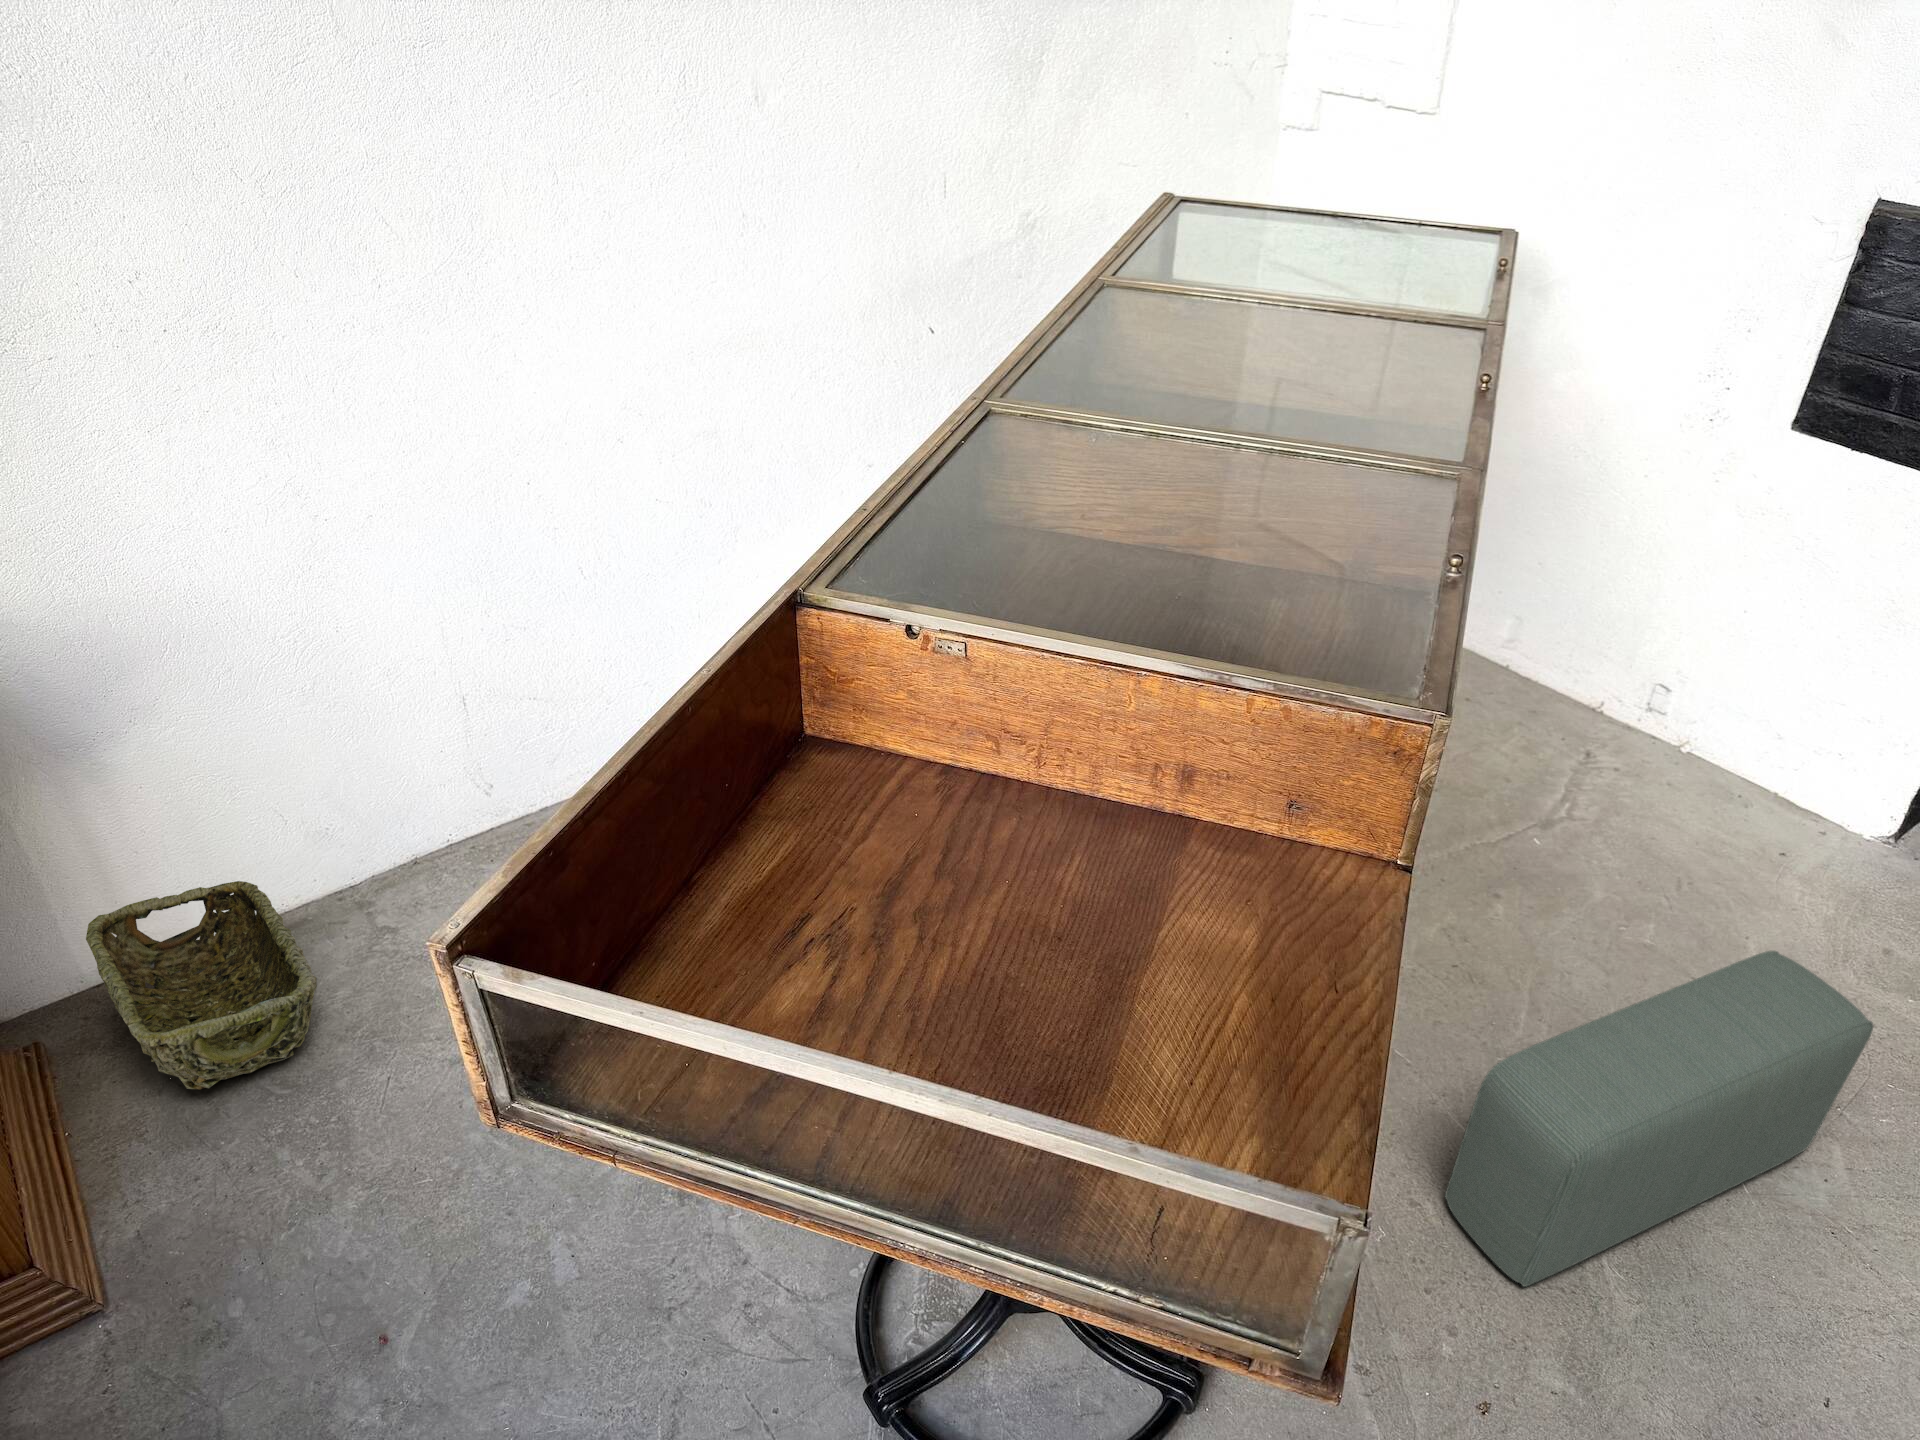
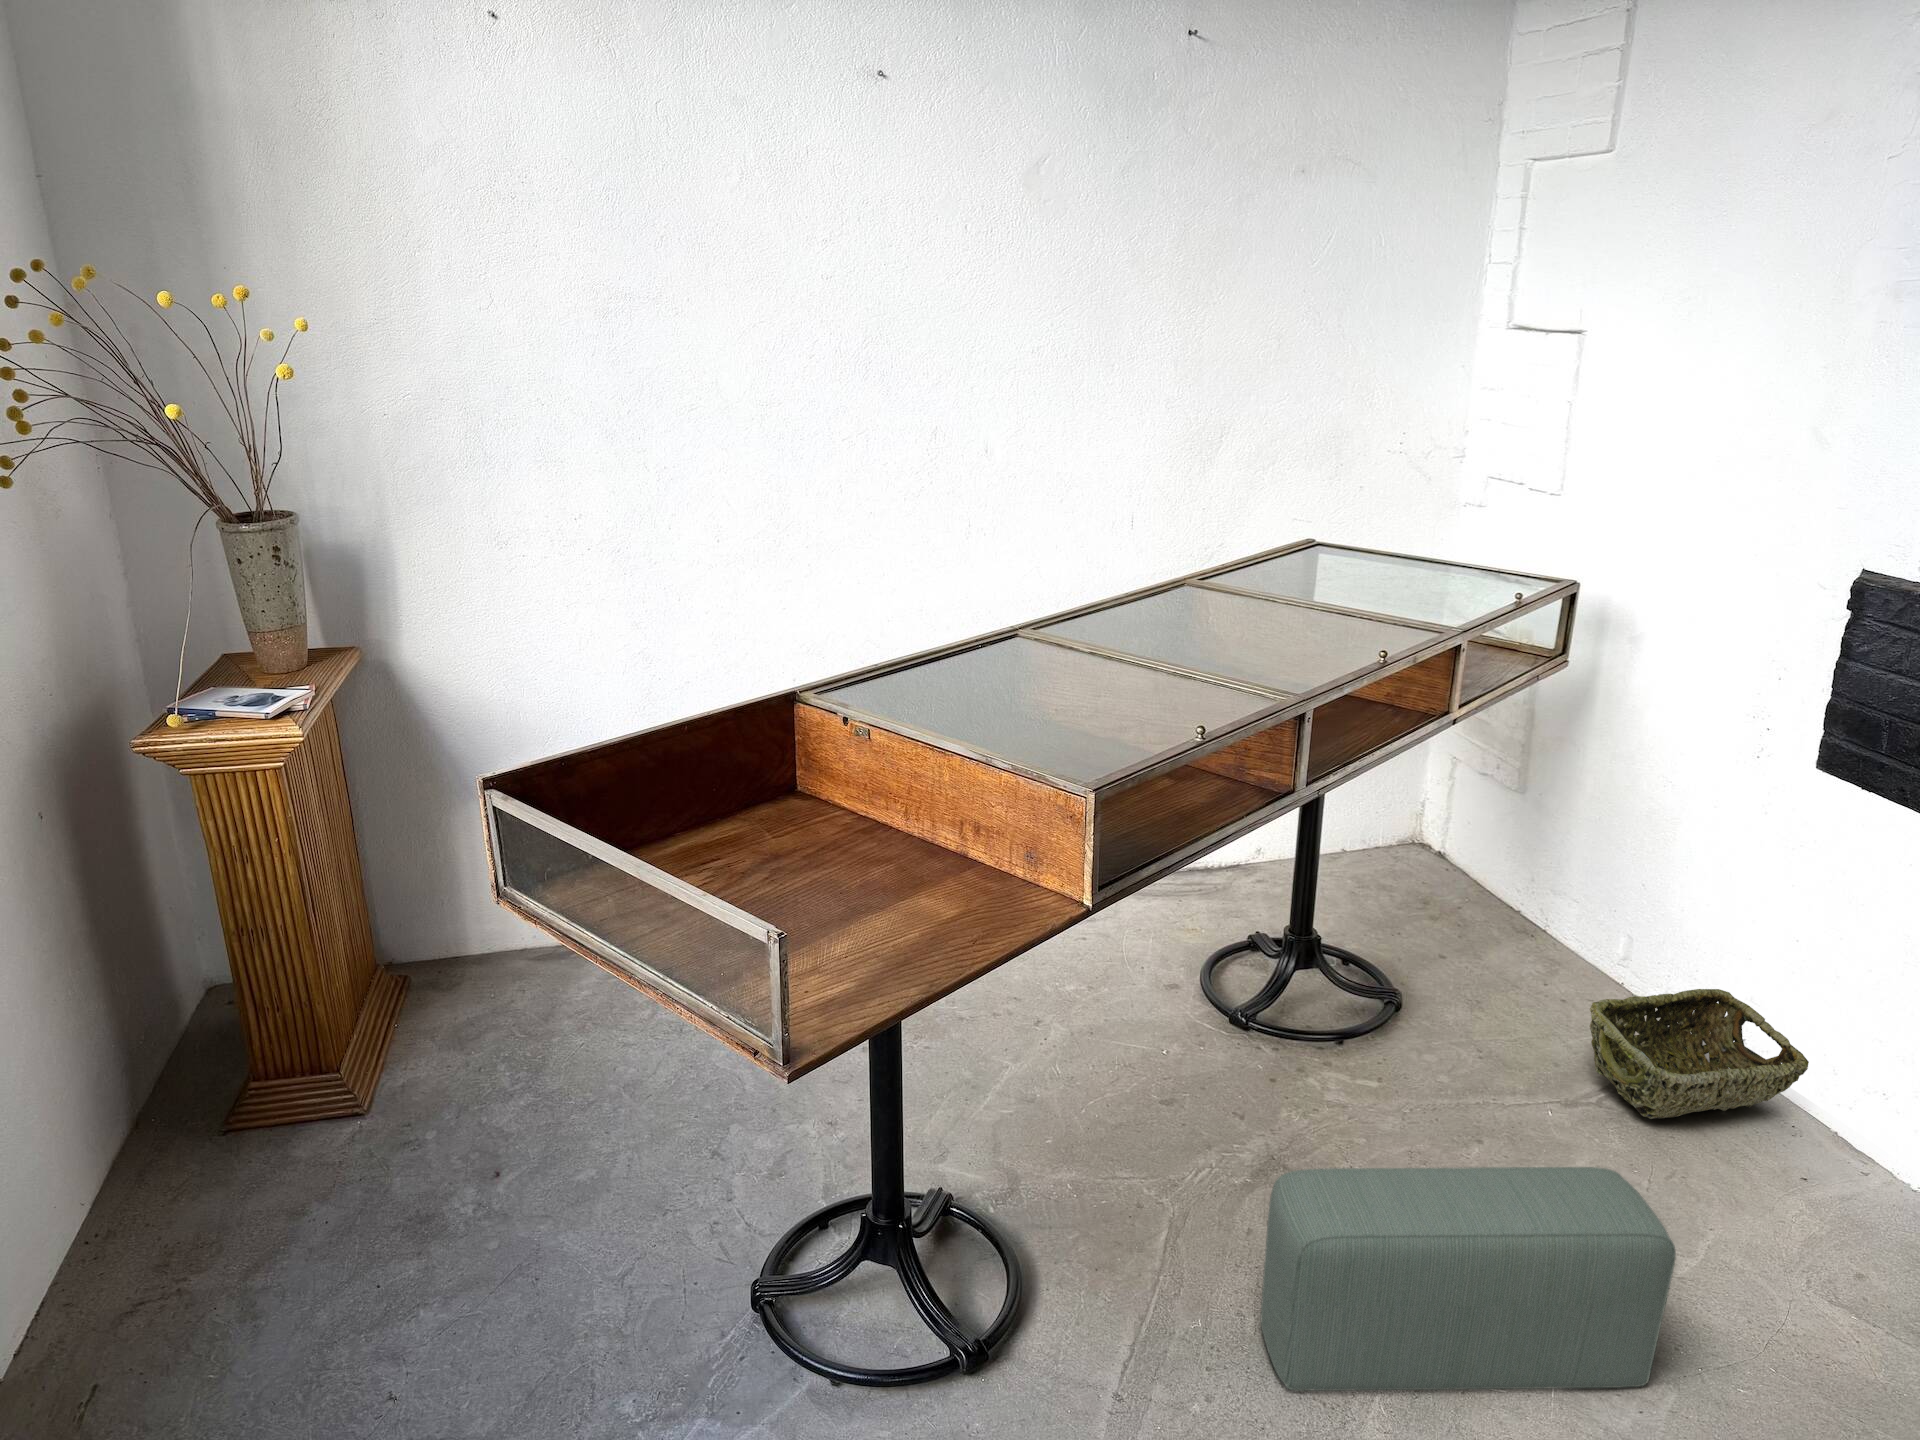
woven basket: present [86,881,317,1090] -> present [1590,989,1809,1119]

